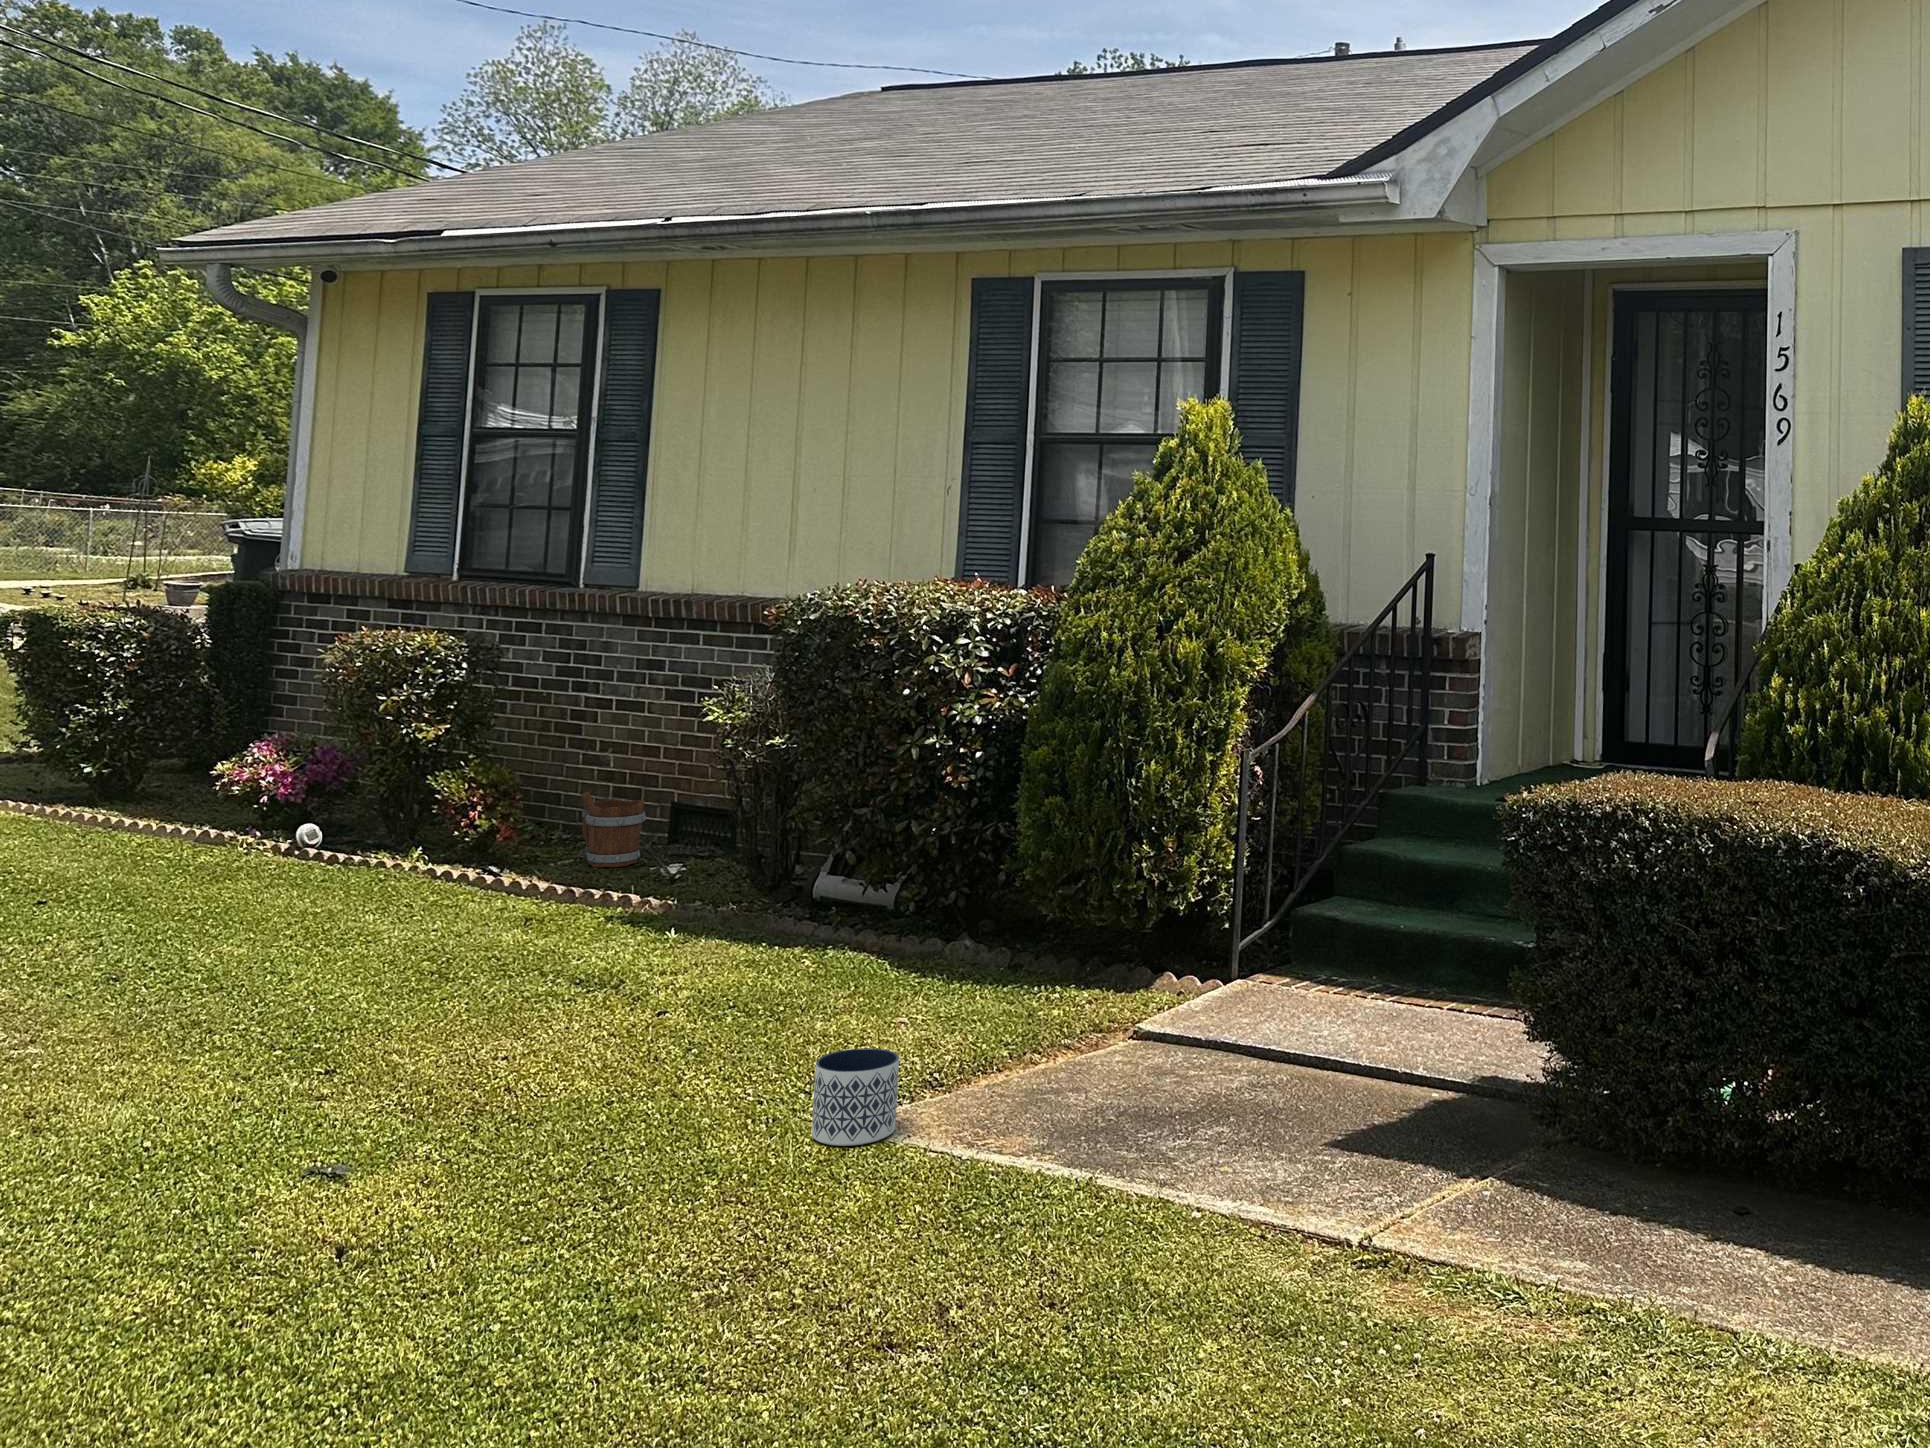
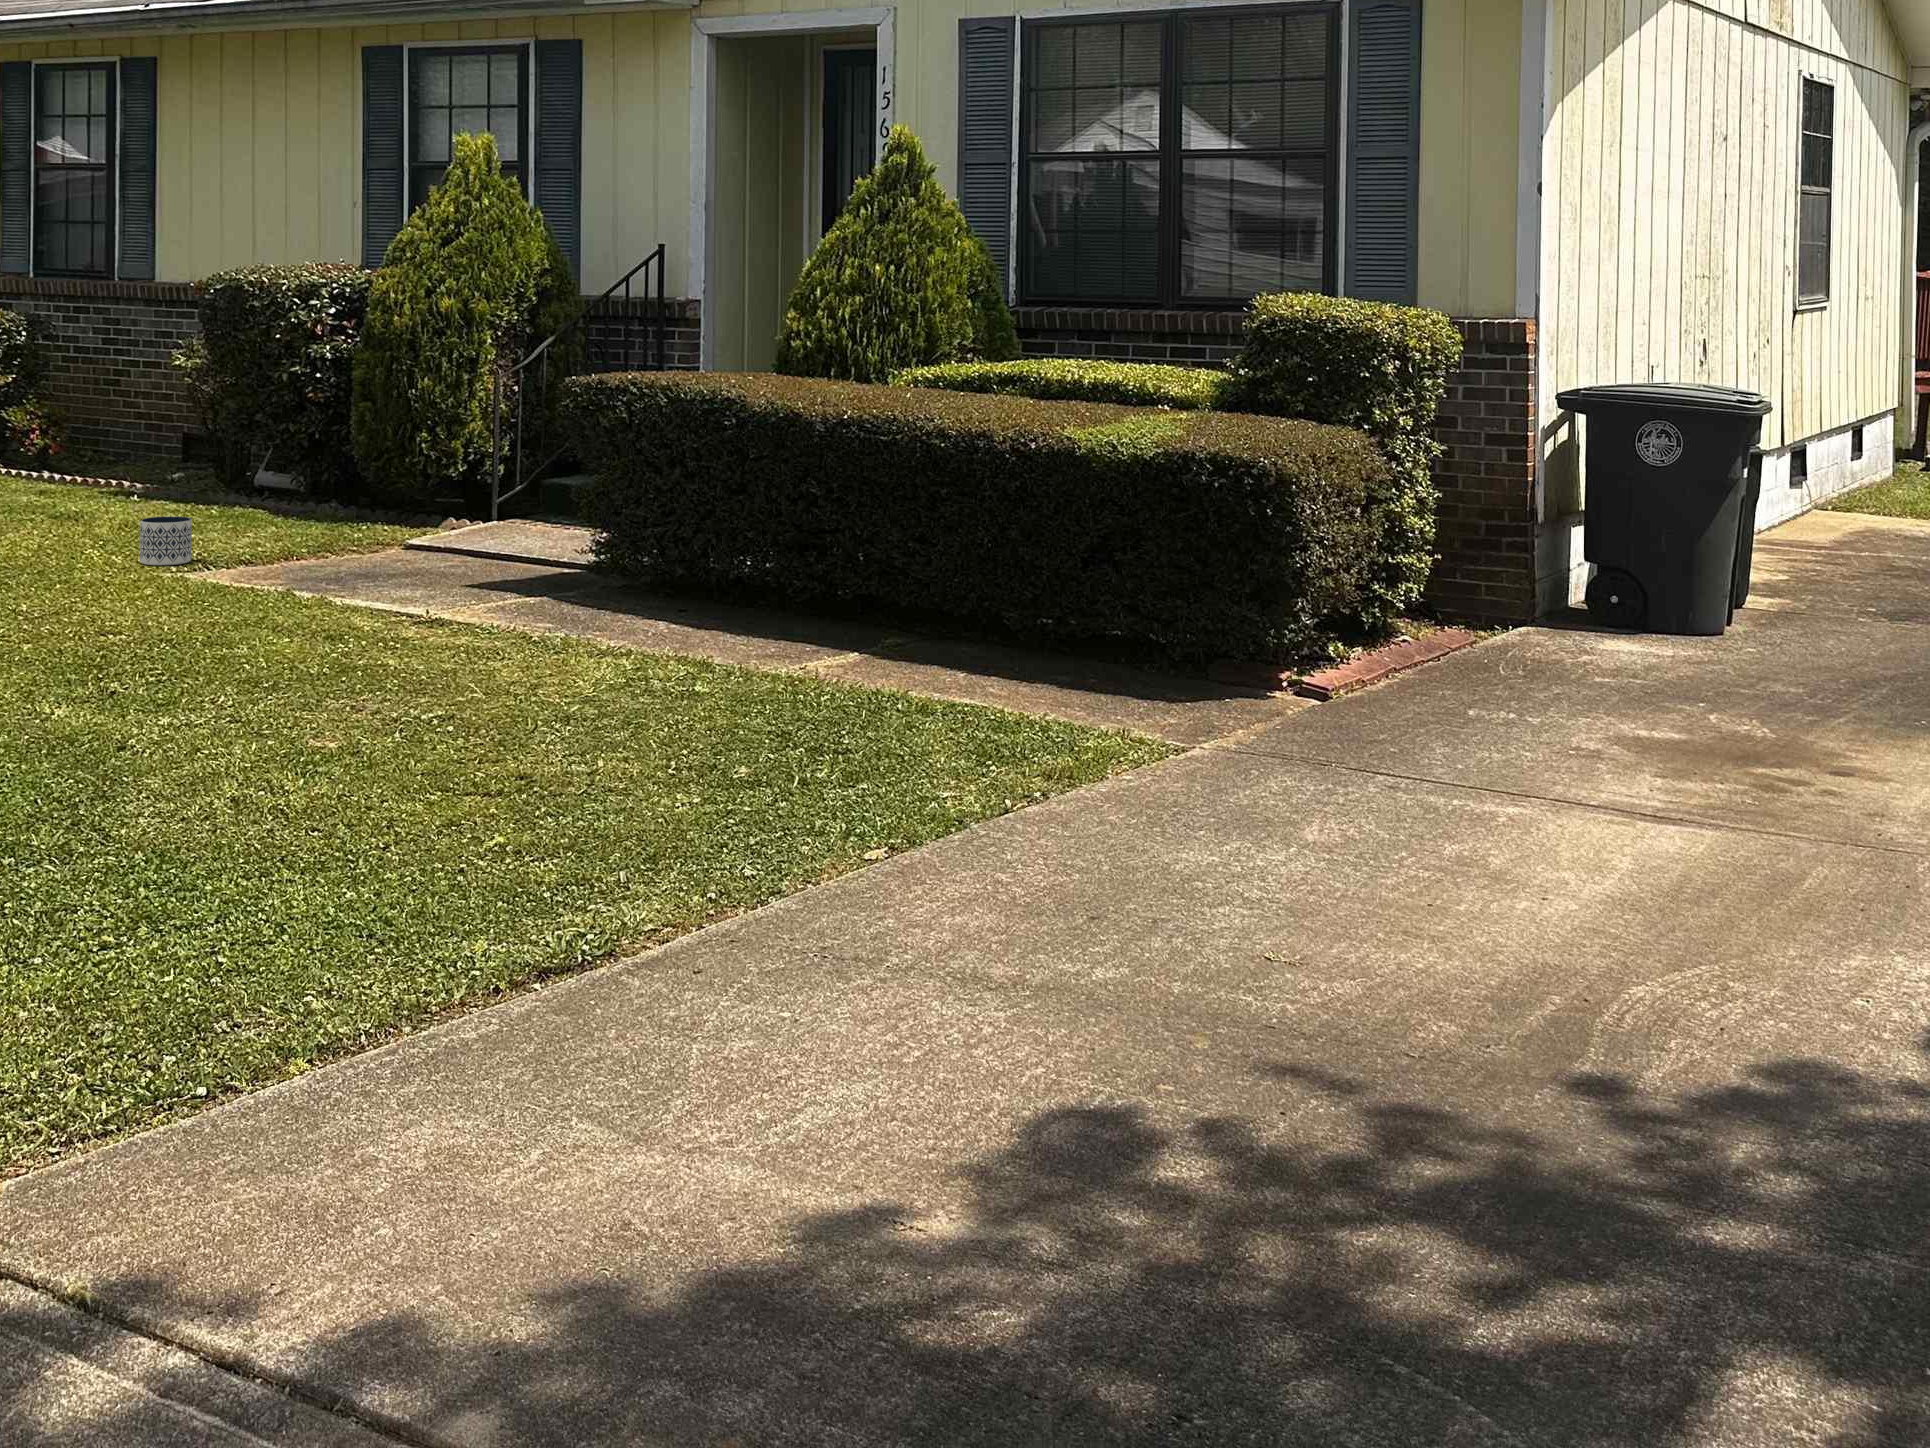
bucket: present [581,792,646,868] -> none [99,419,141,469]

